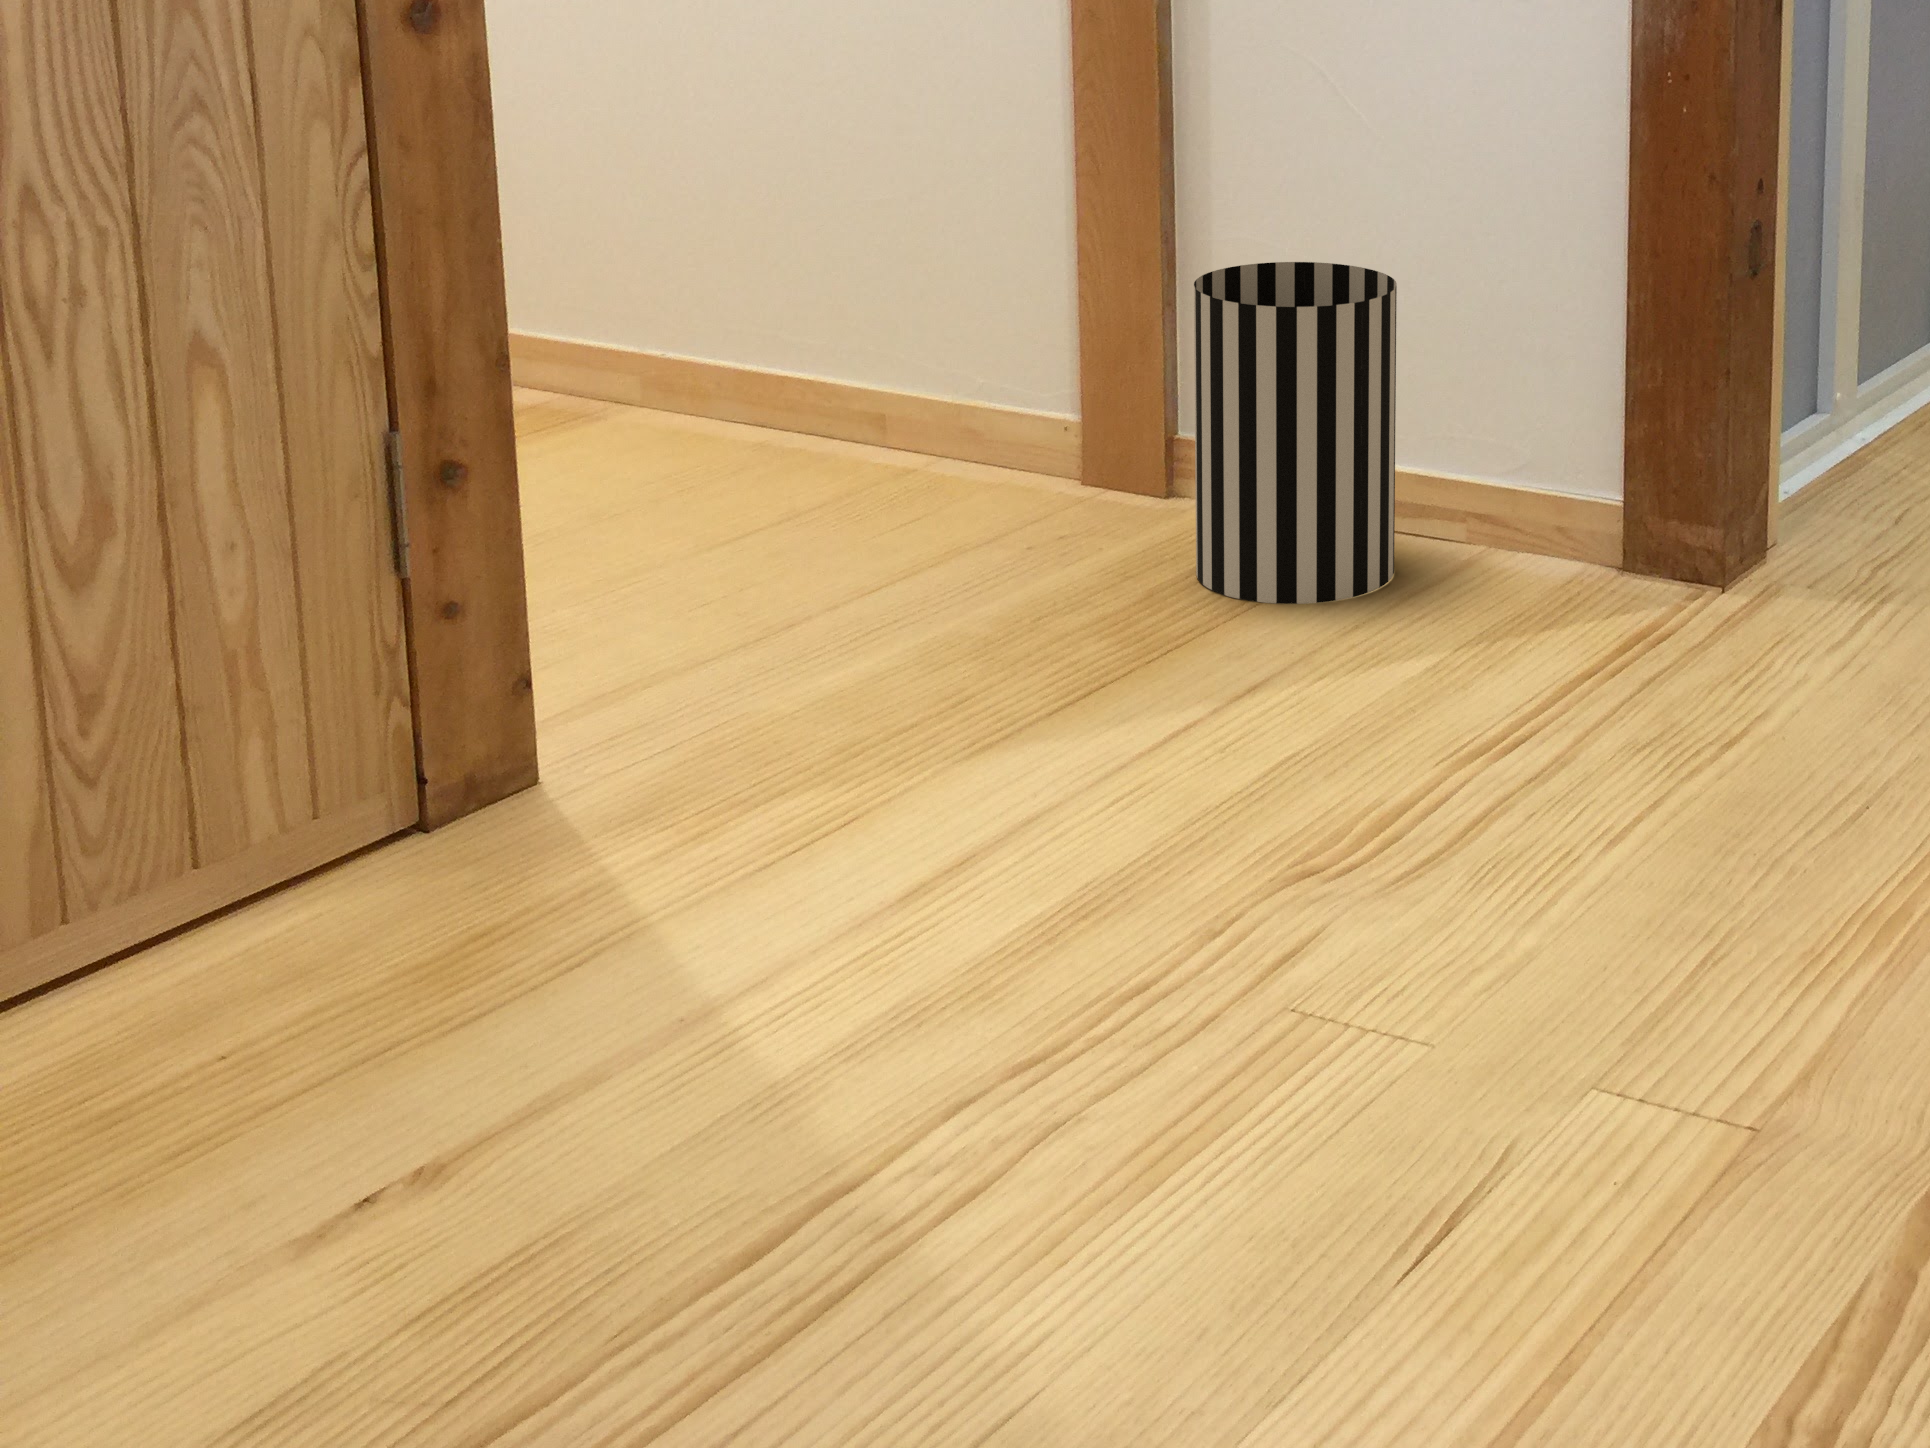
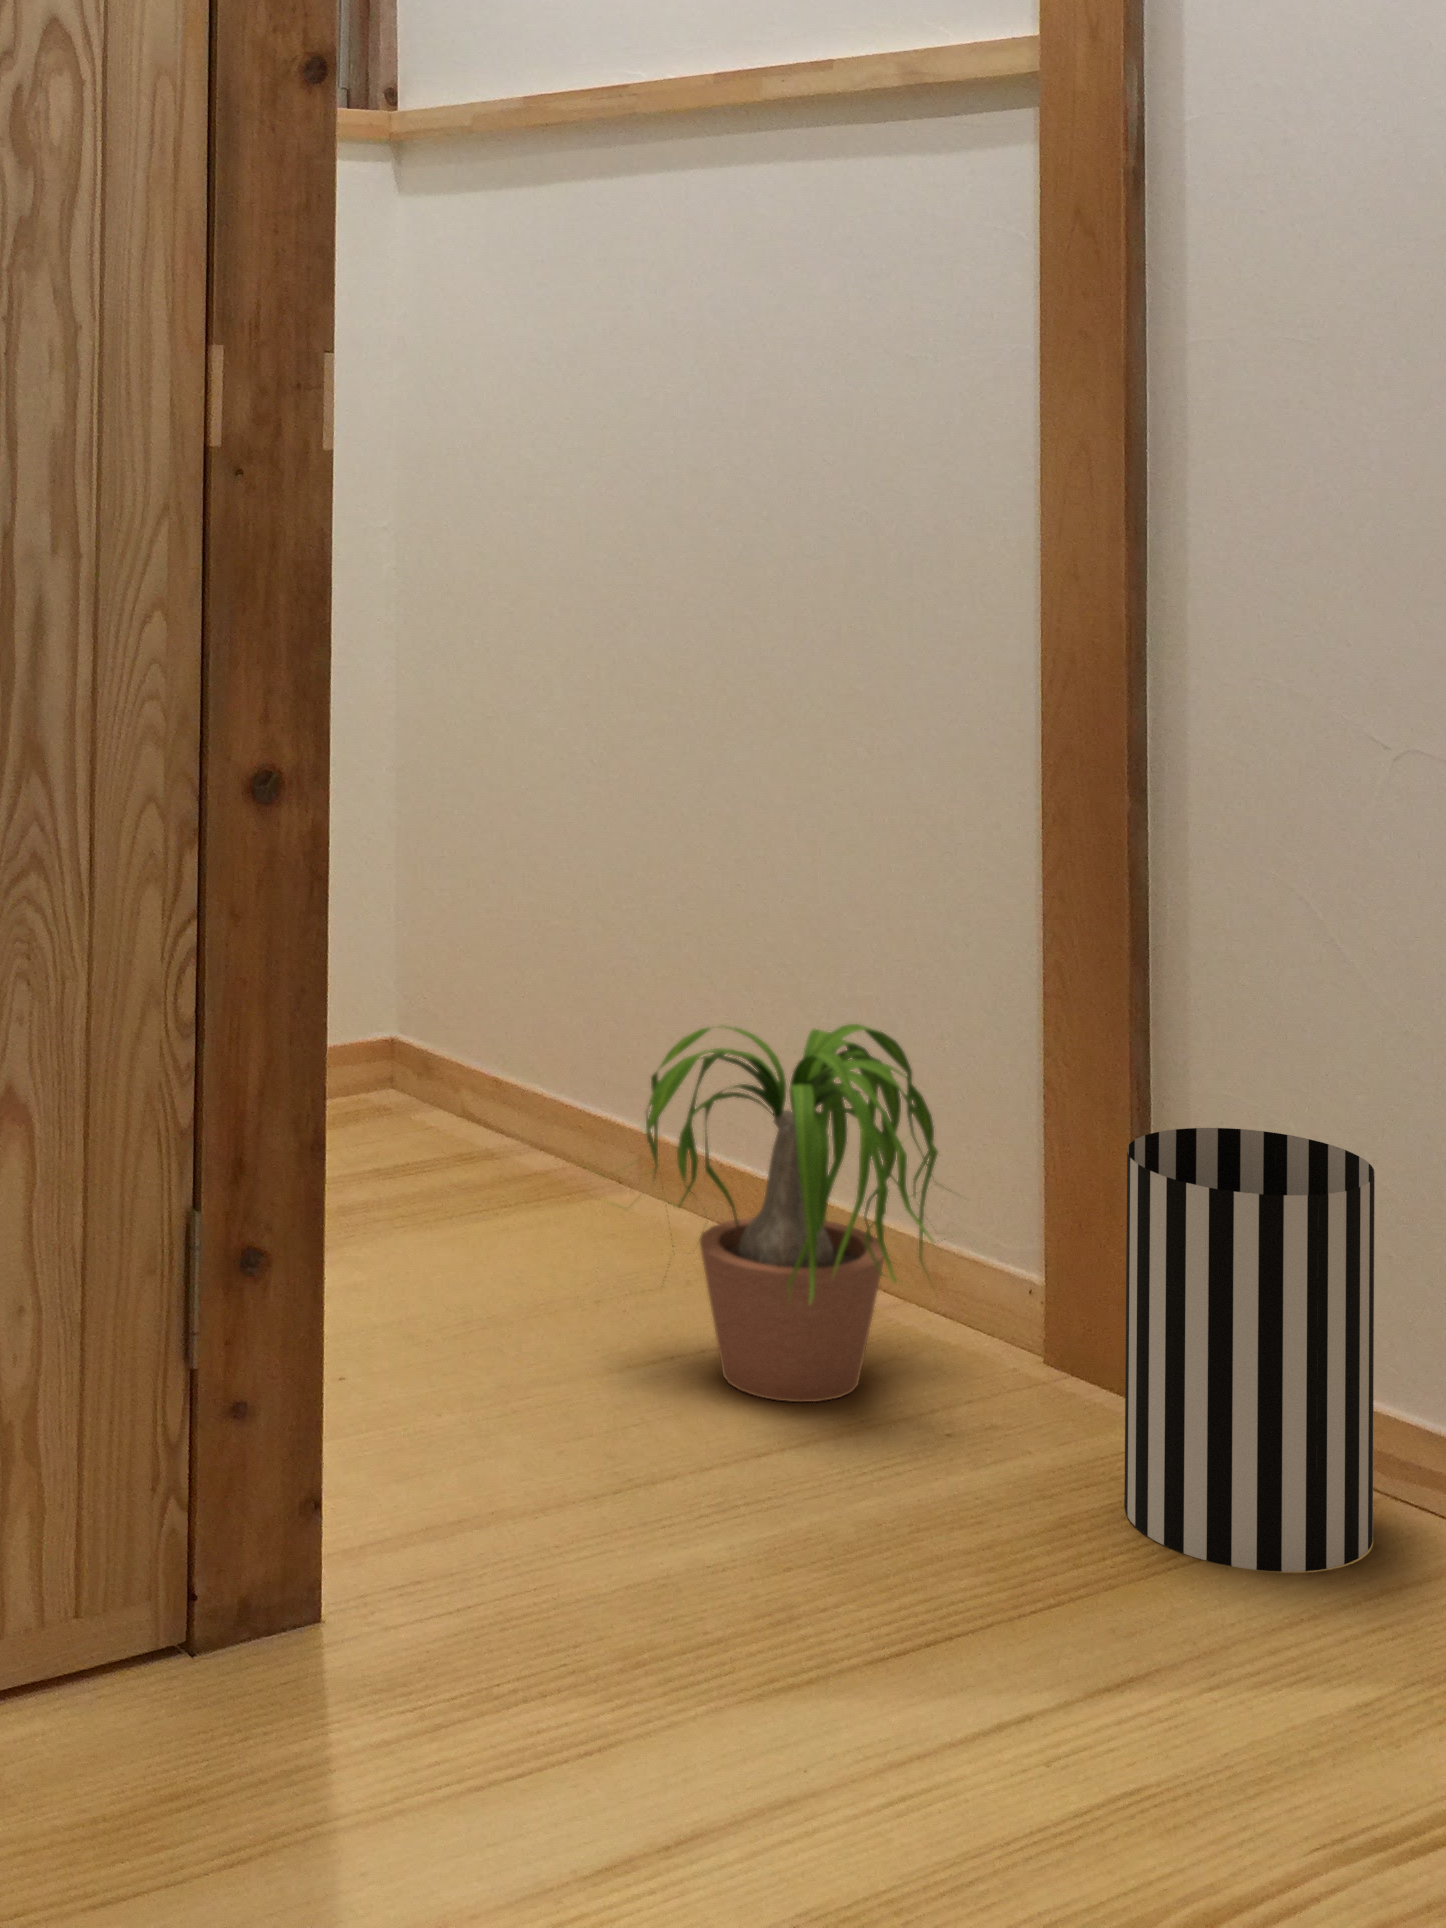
potted plant: none [648,214,1038,551] -> present [625,1024,950,1402]

